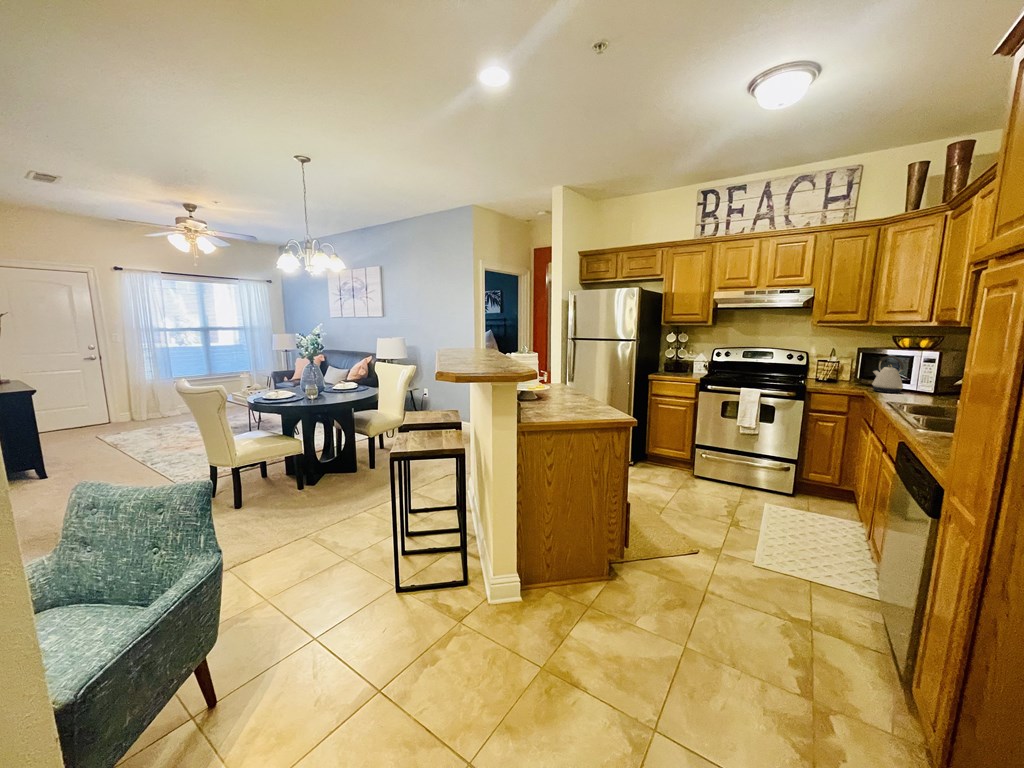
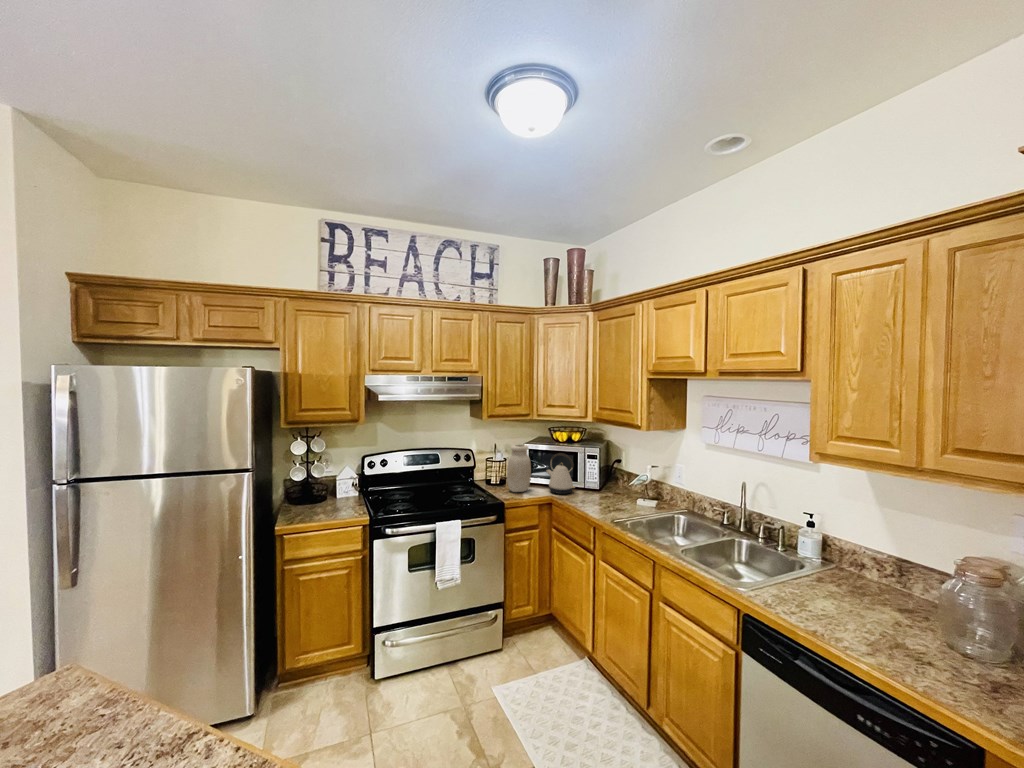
jar: none [828,347,857,387] -> present [507,444,531,492]

